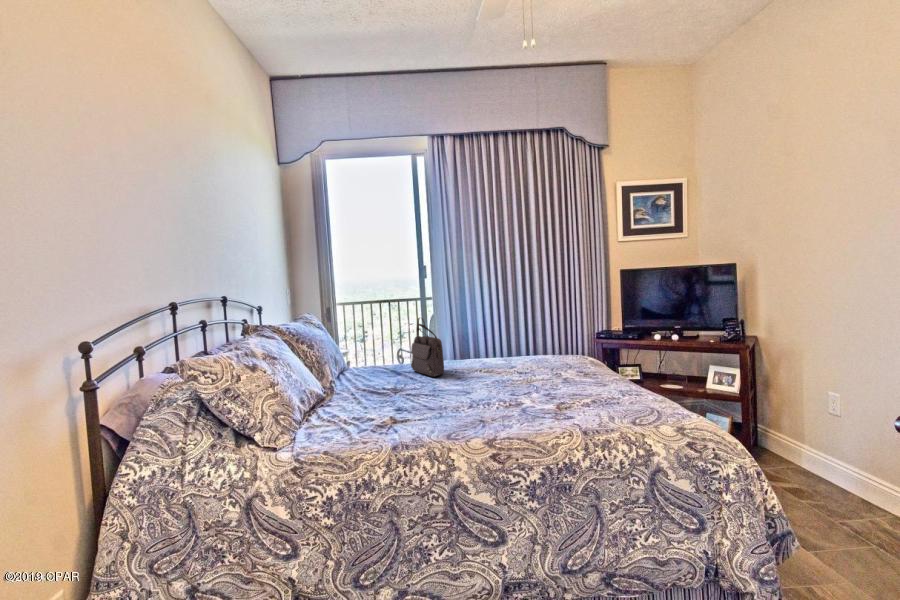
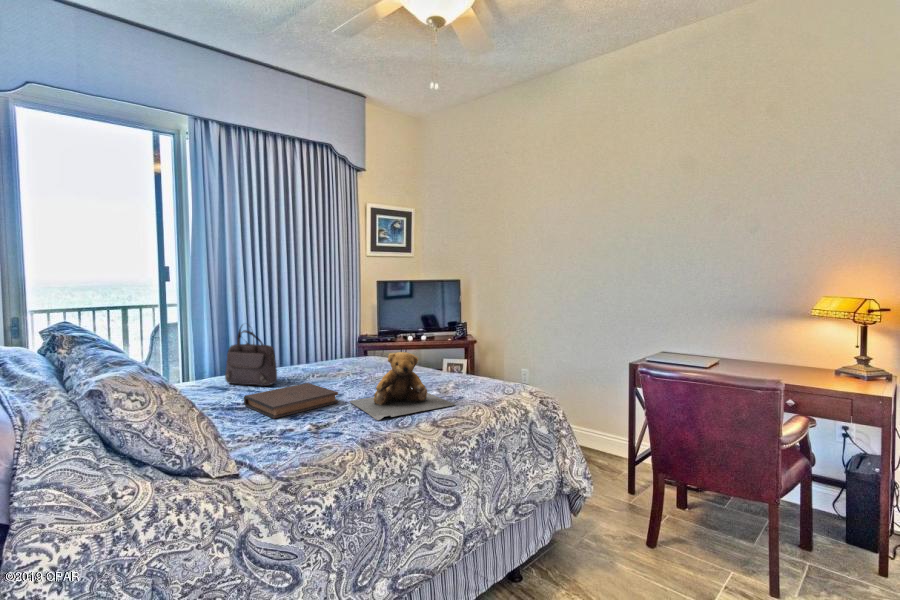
teddy bear: none [449,355,552,426] -> present [350,352,455,420]
book: none [384,378,454,407] -> present [244,383,338,419]

